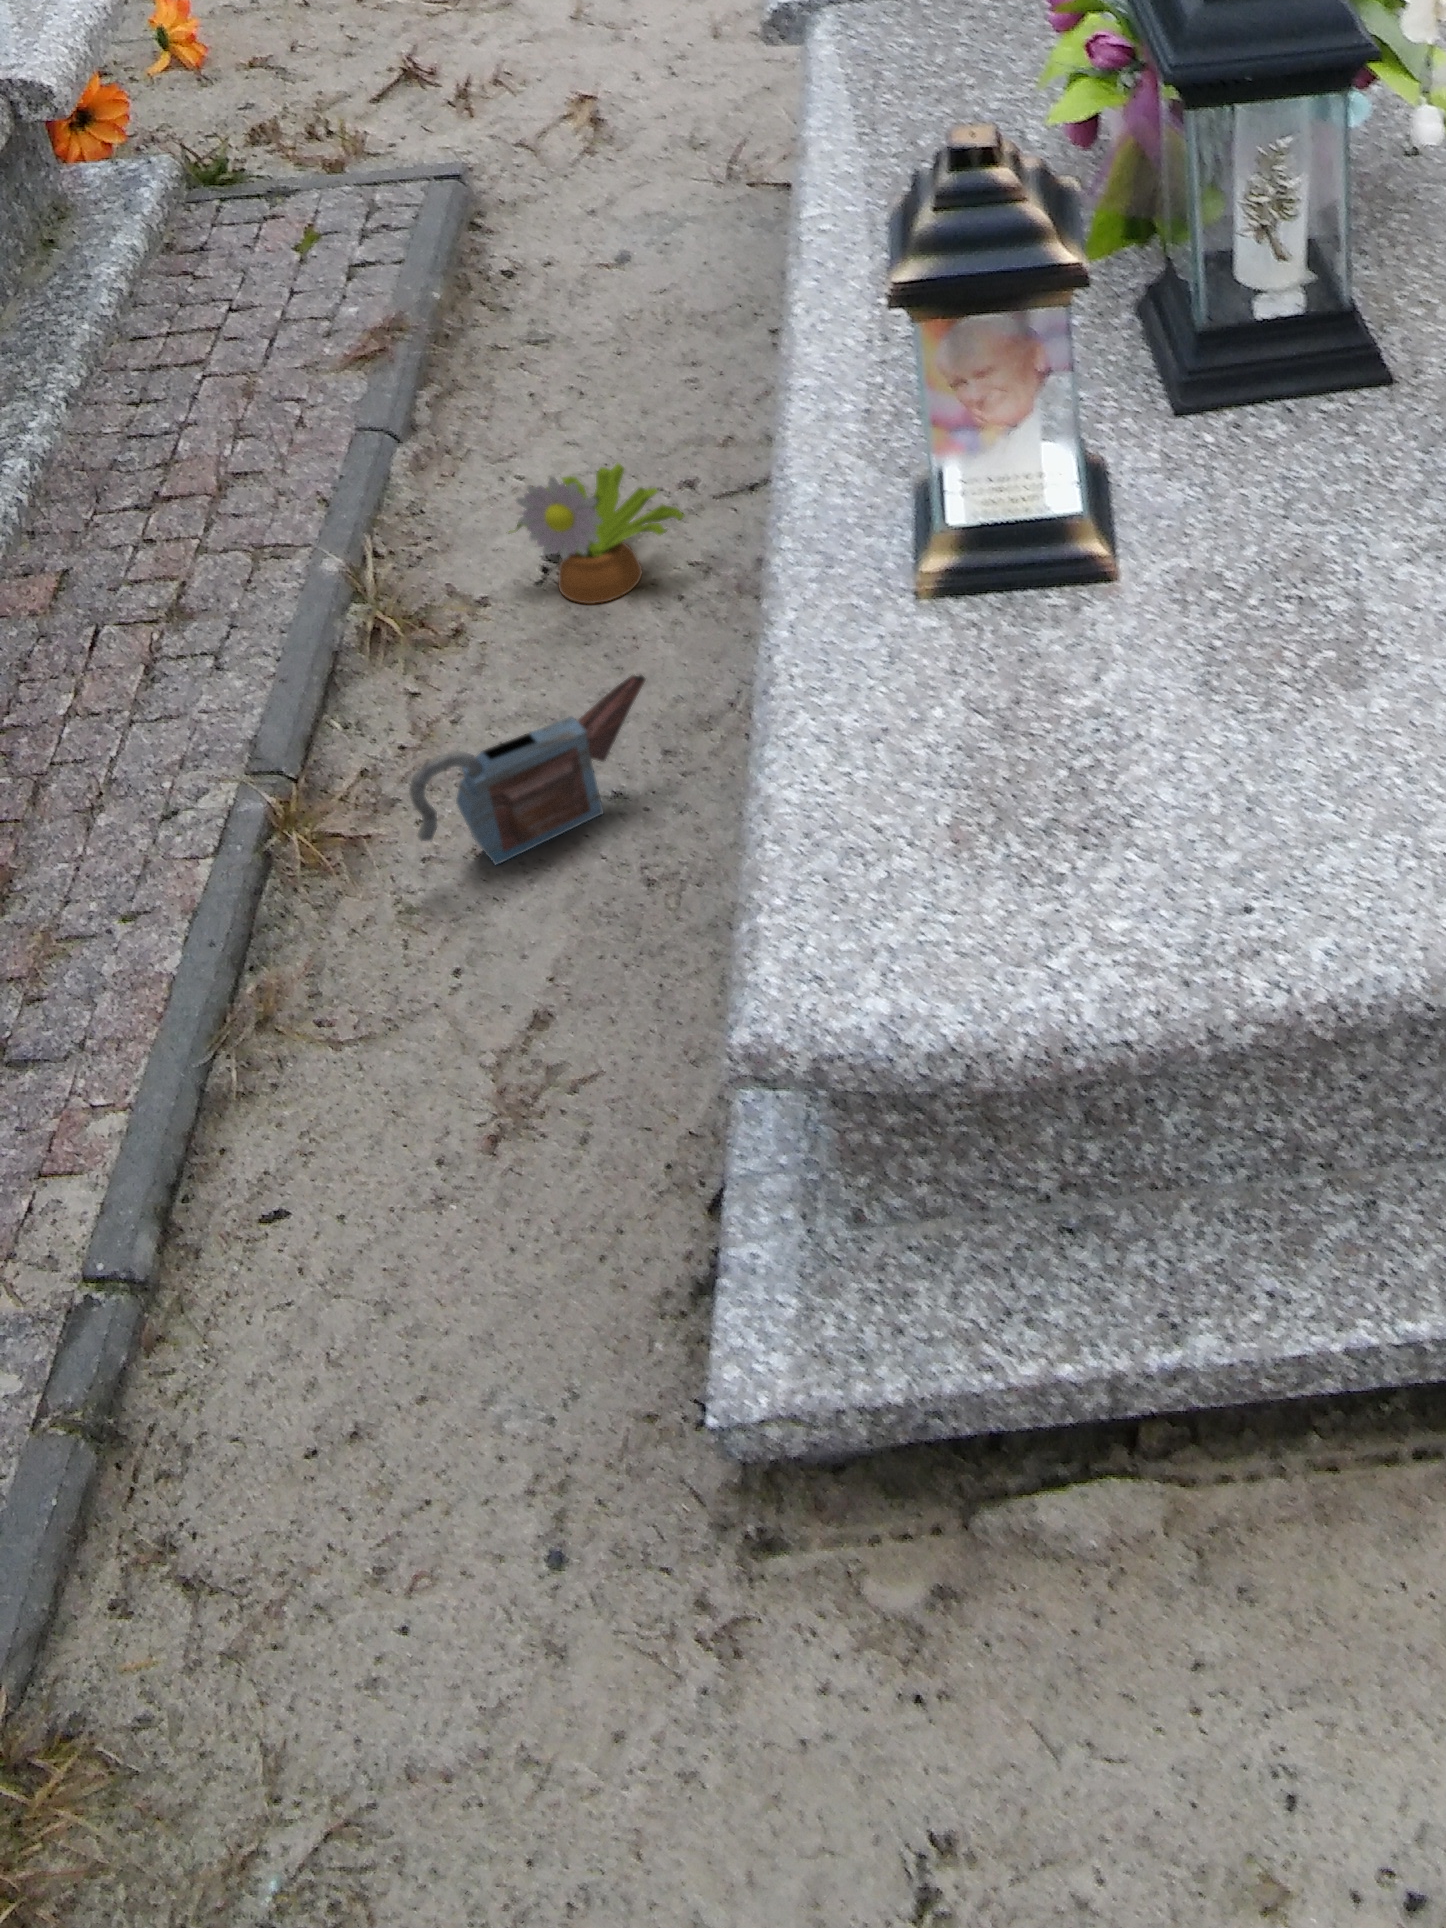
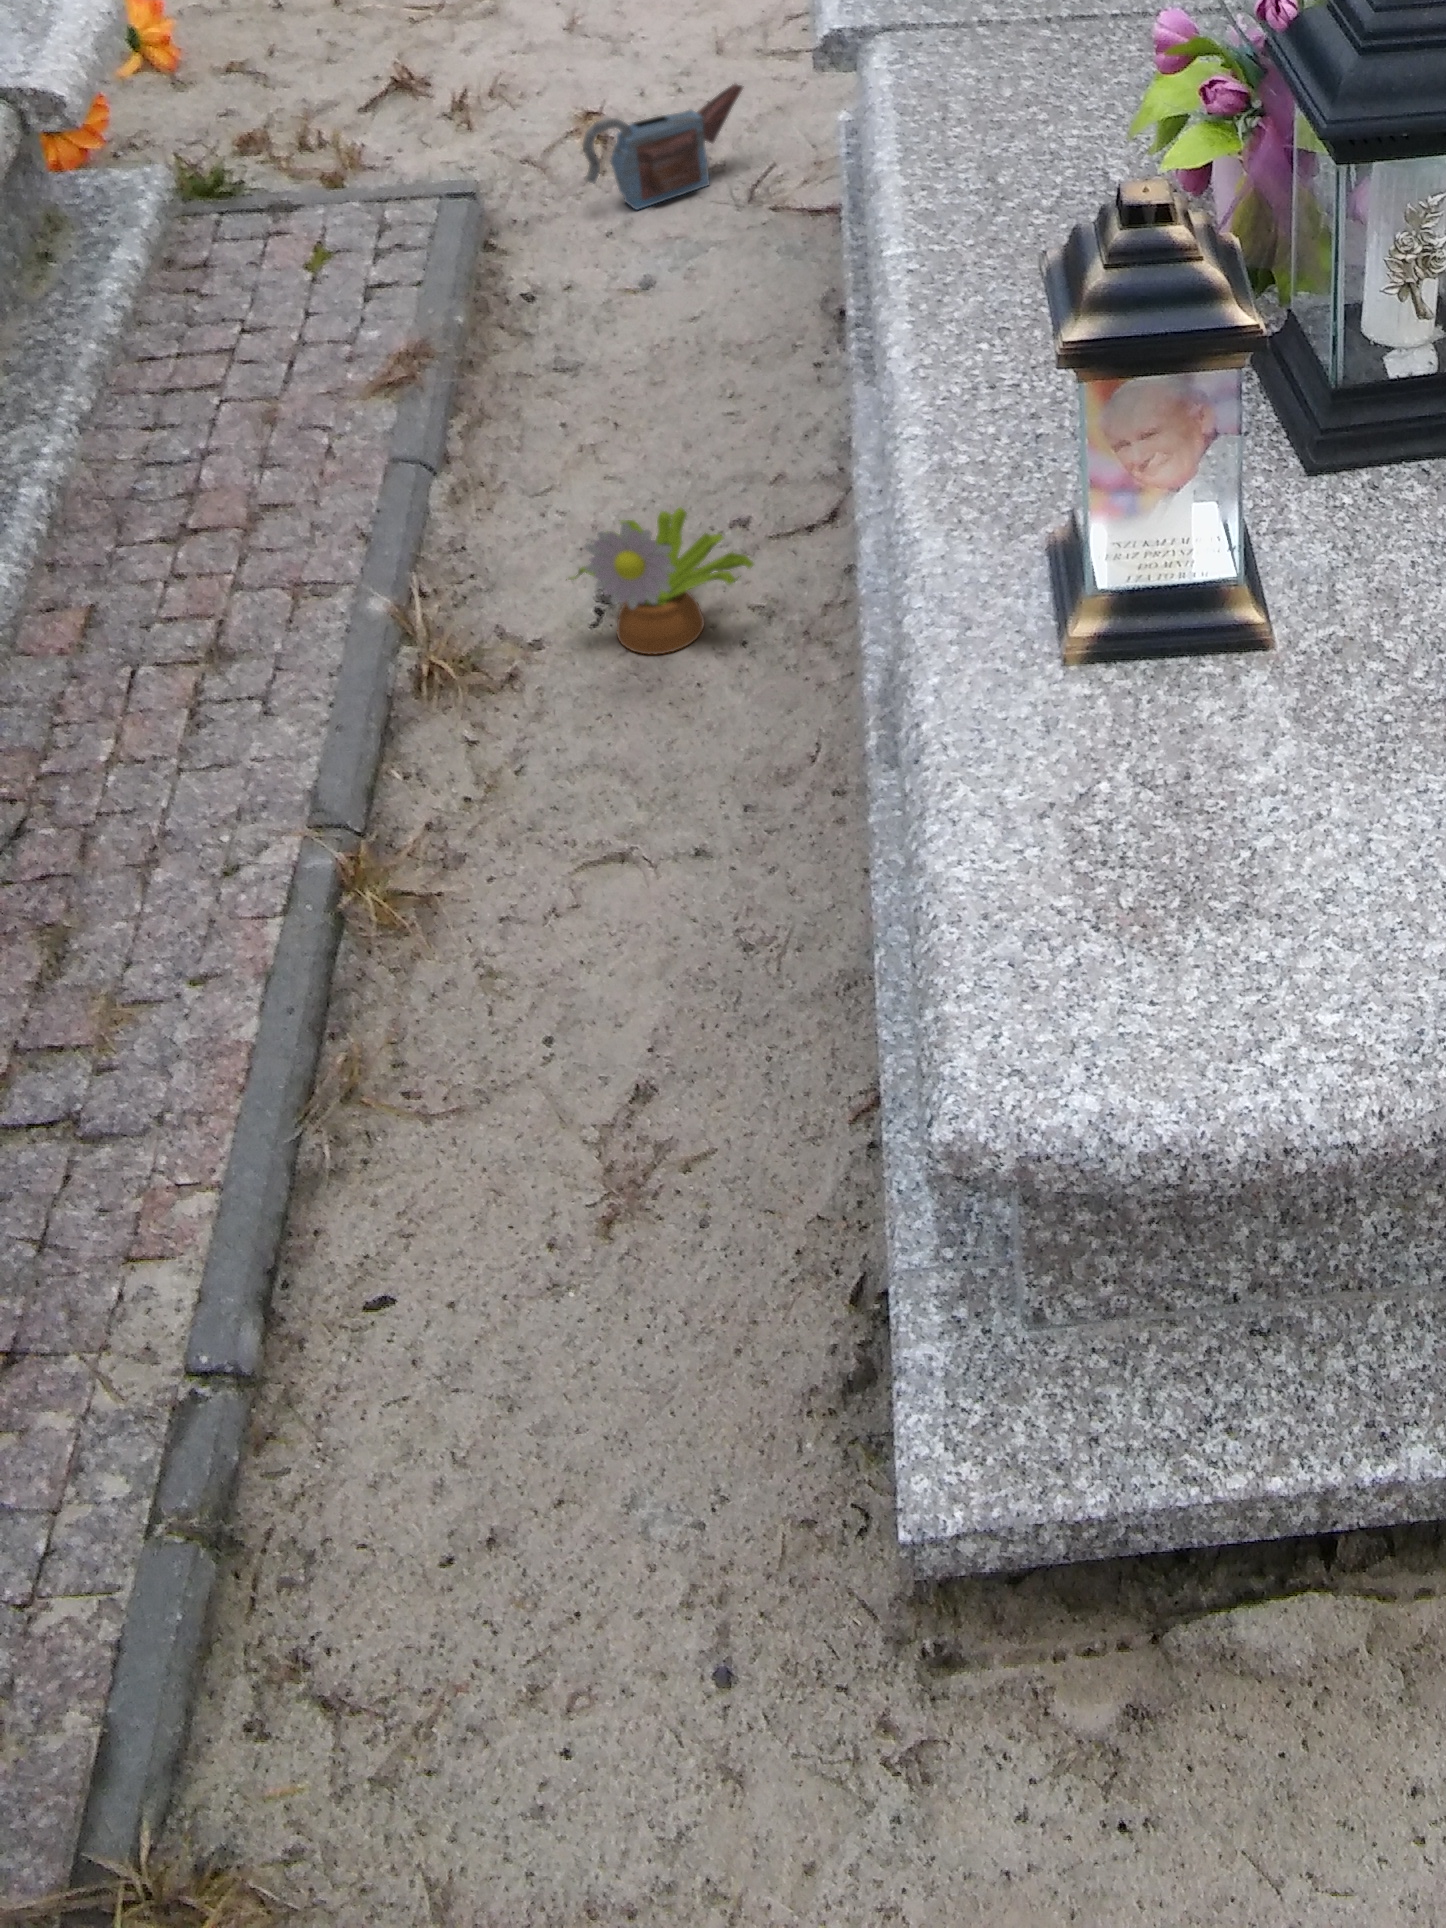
watering can: present [409,675,645,865] -> present [583,84,744,210]

